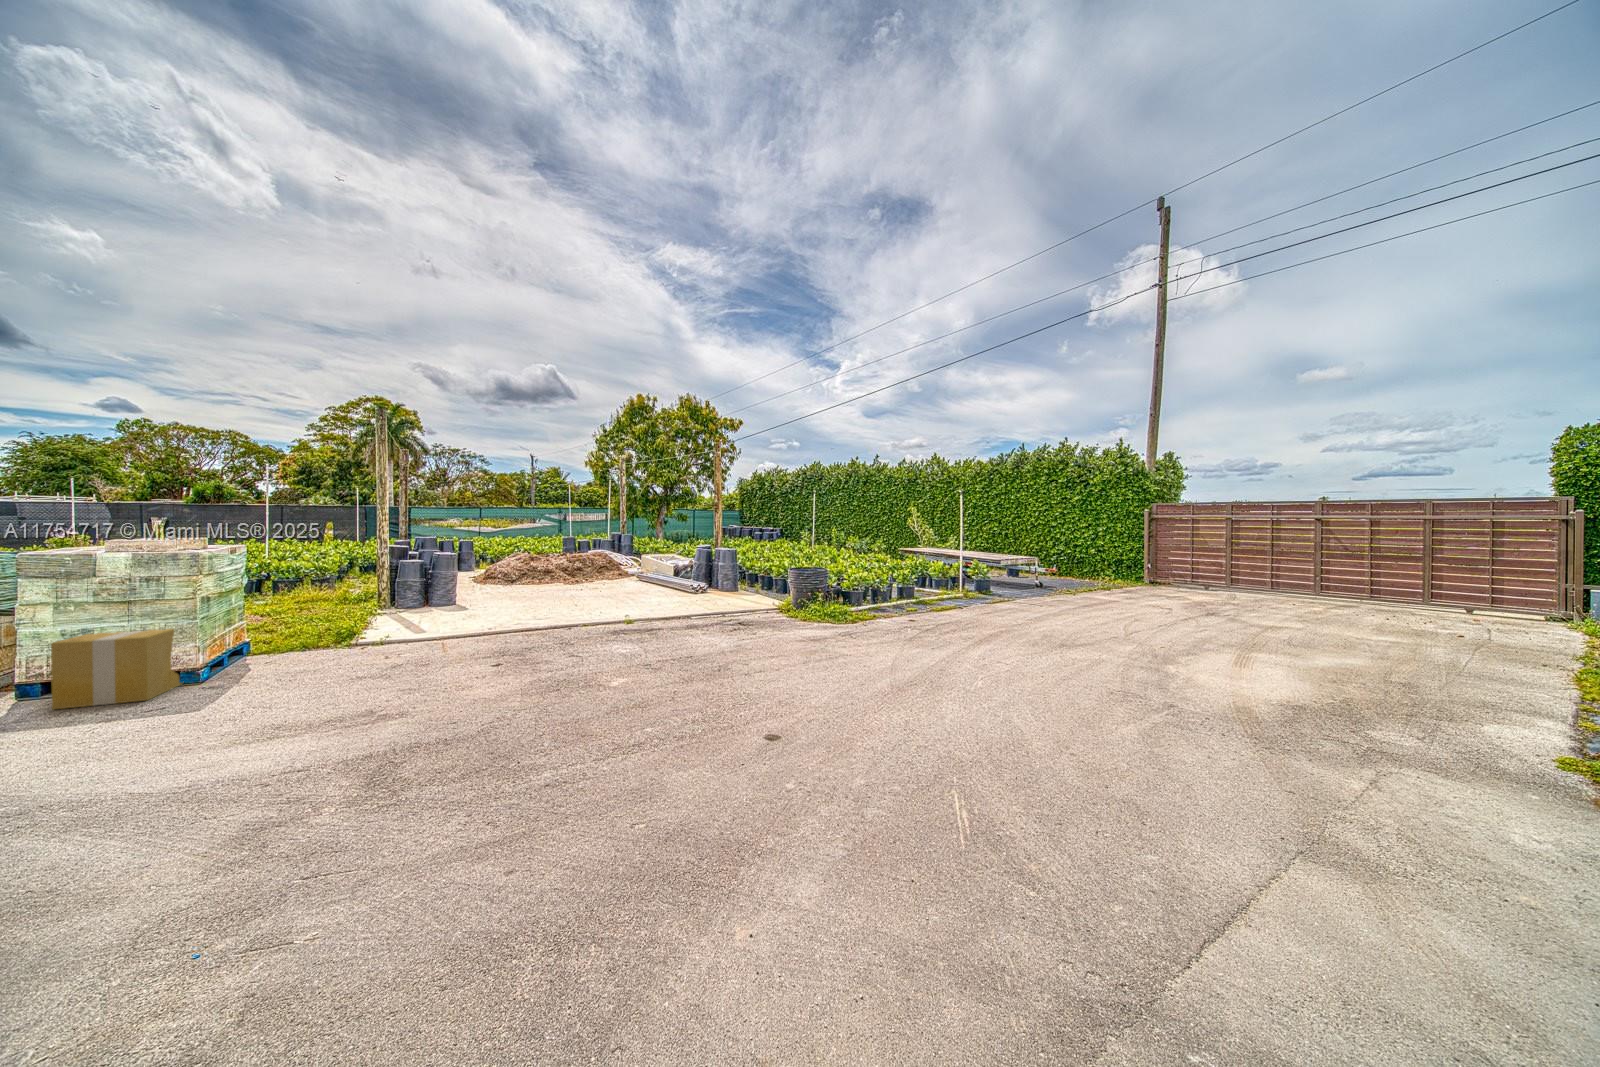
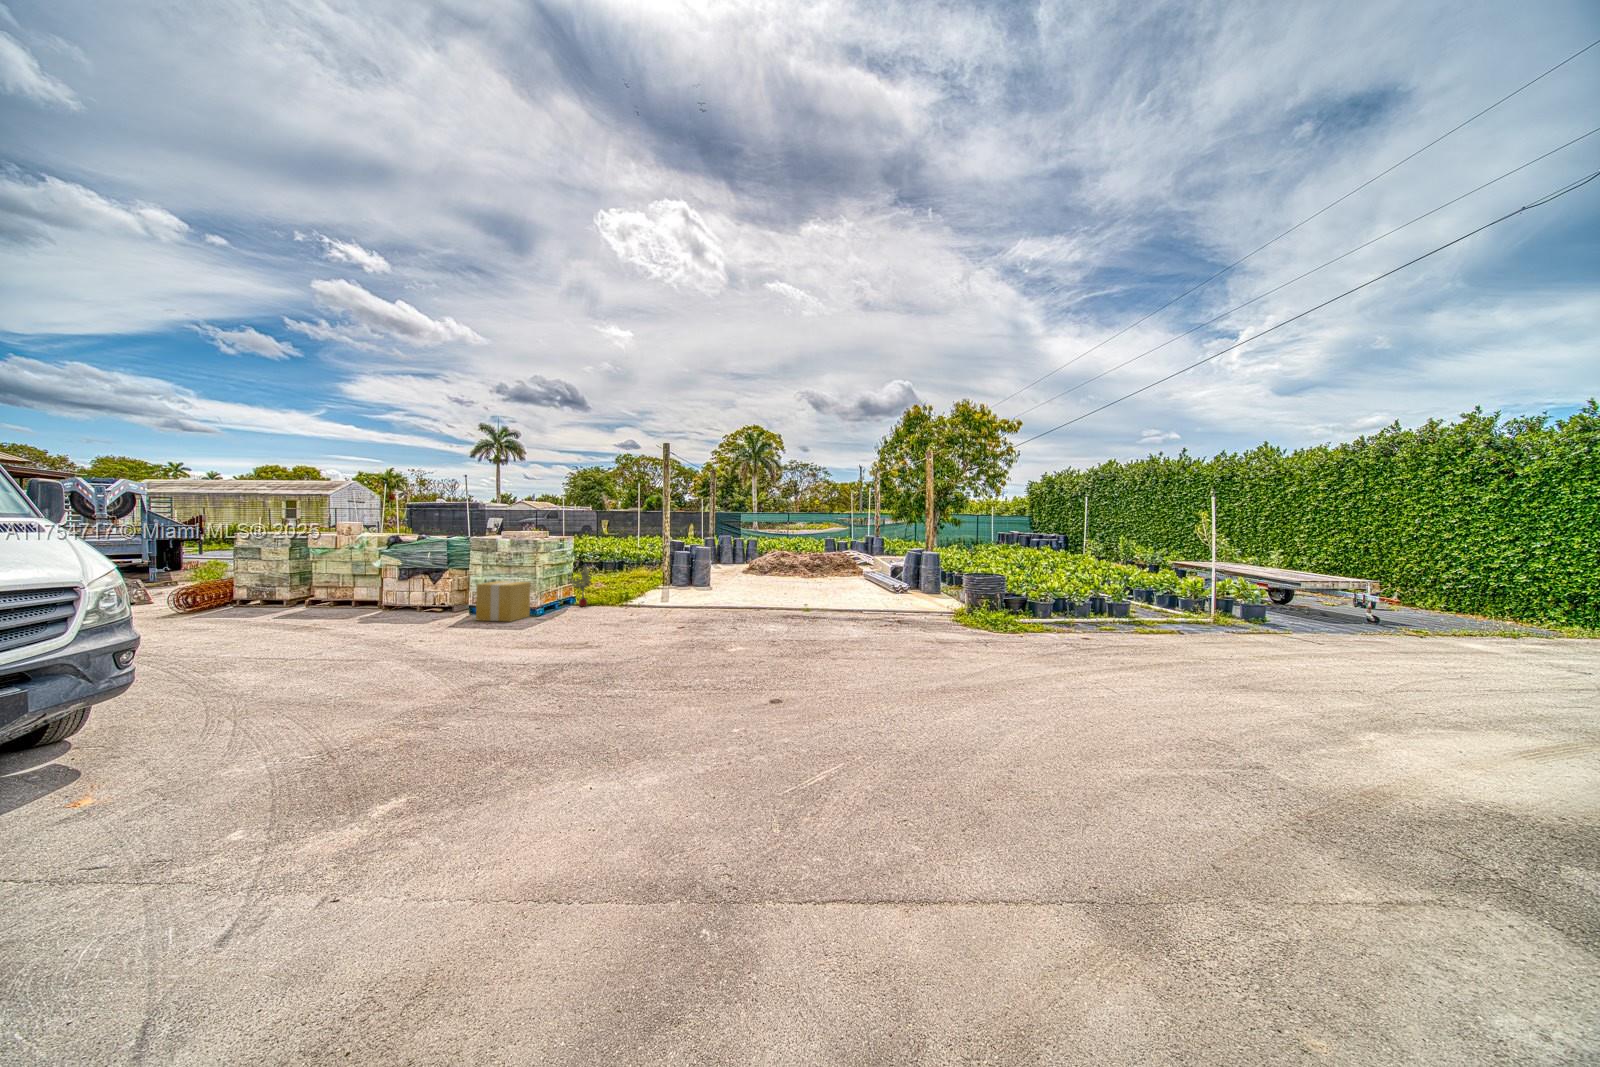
potted tree: none [252,589,297,652] -> present [572,567,591,607]

